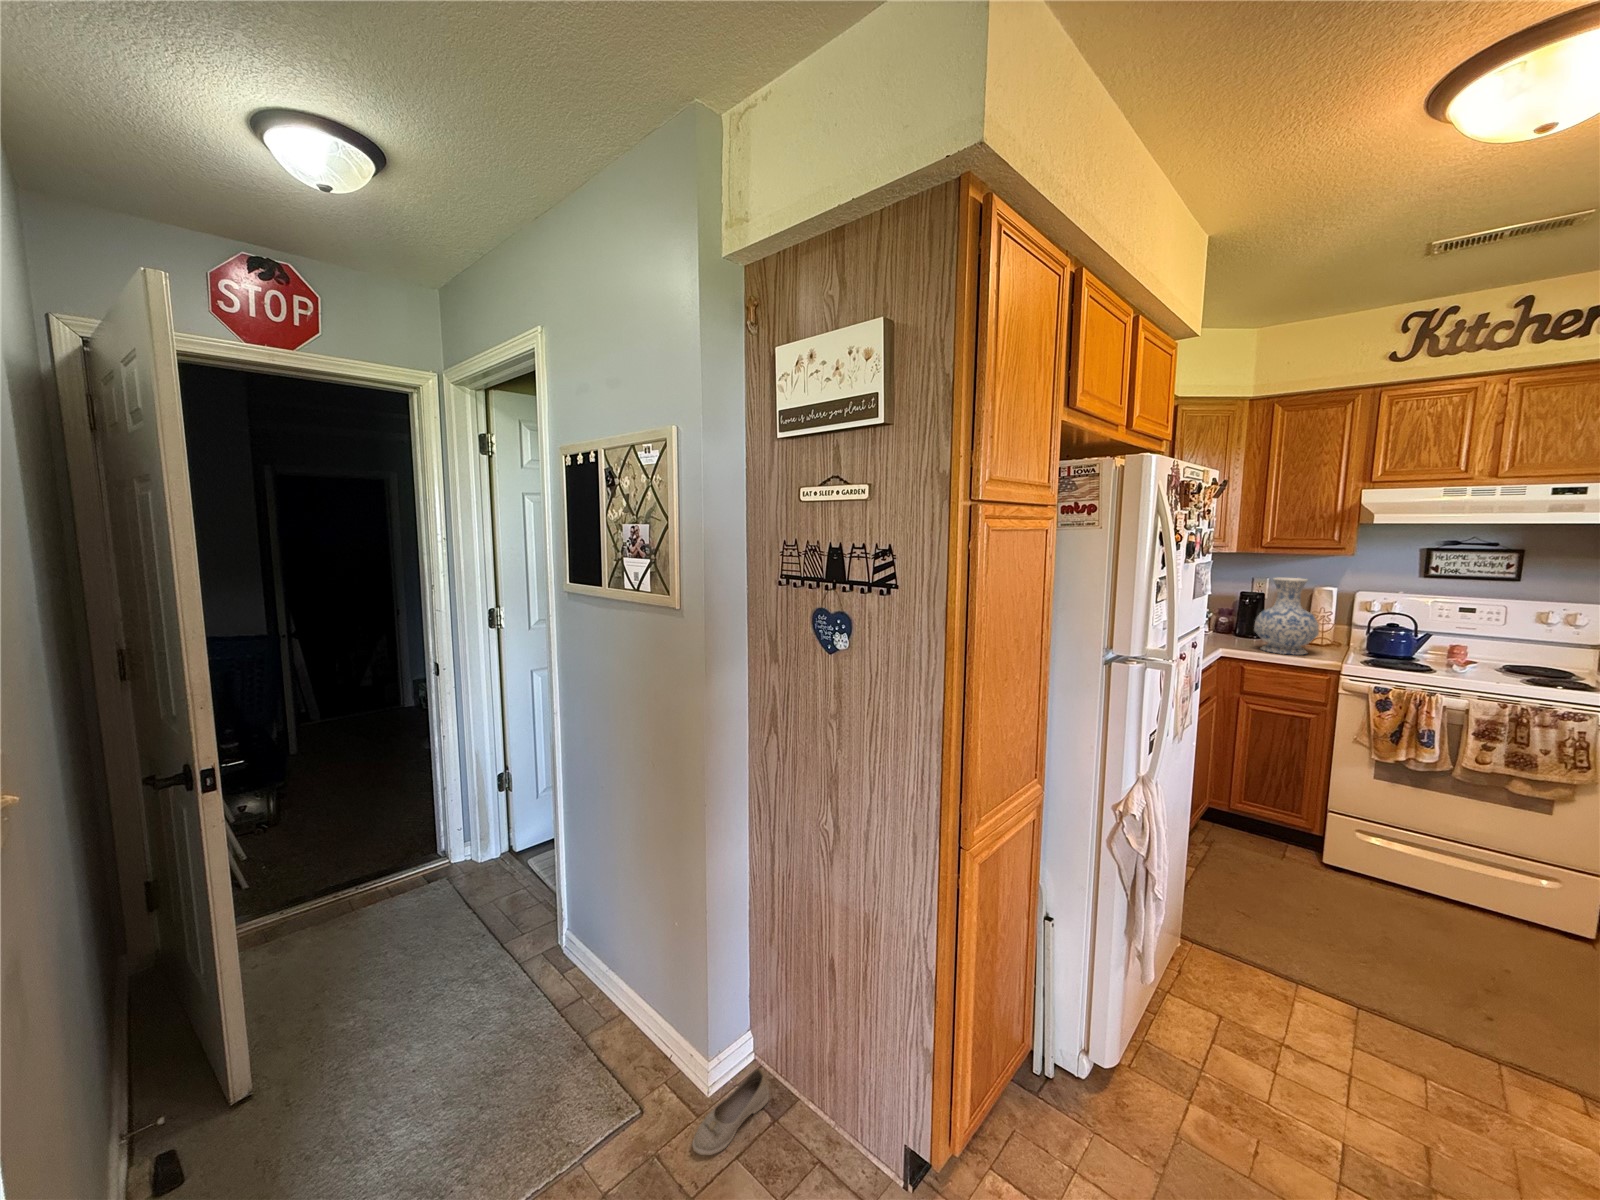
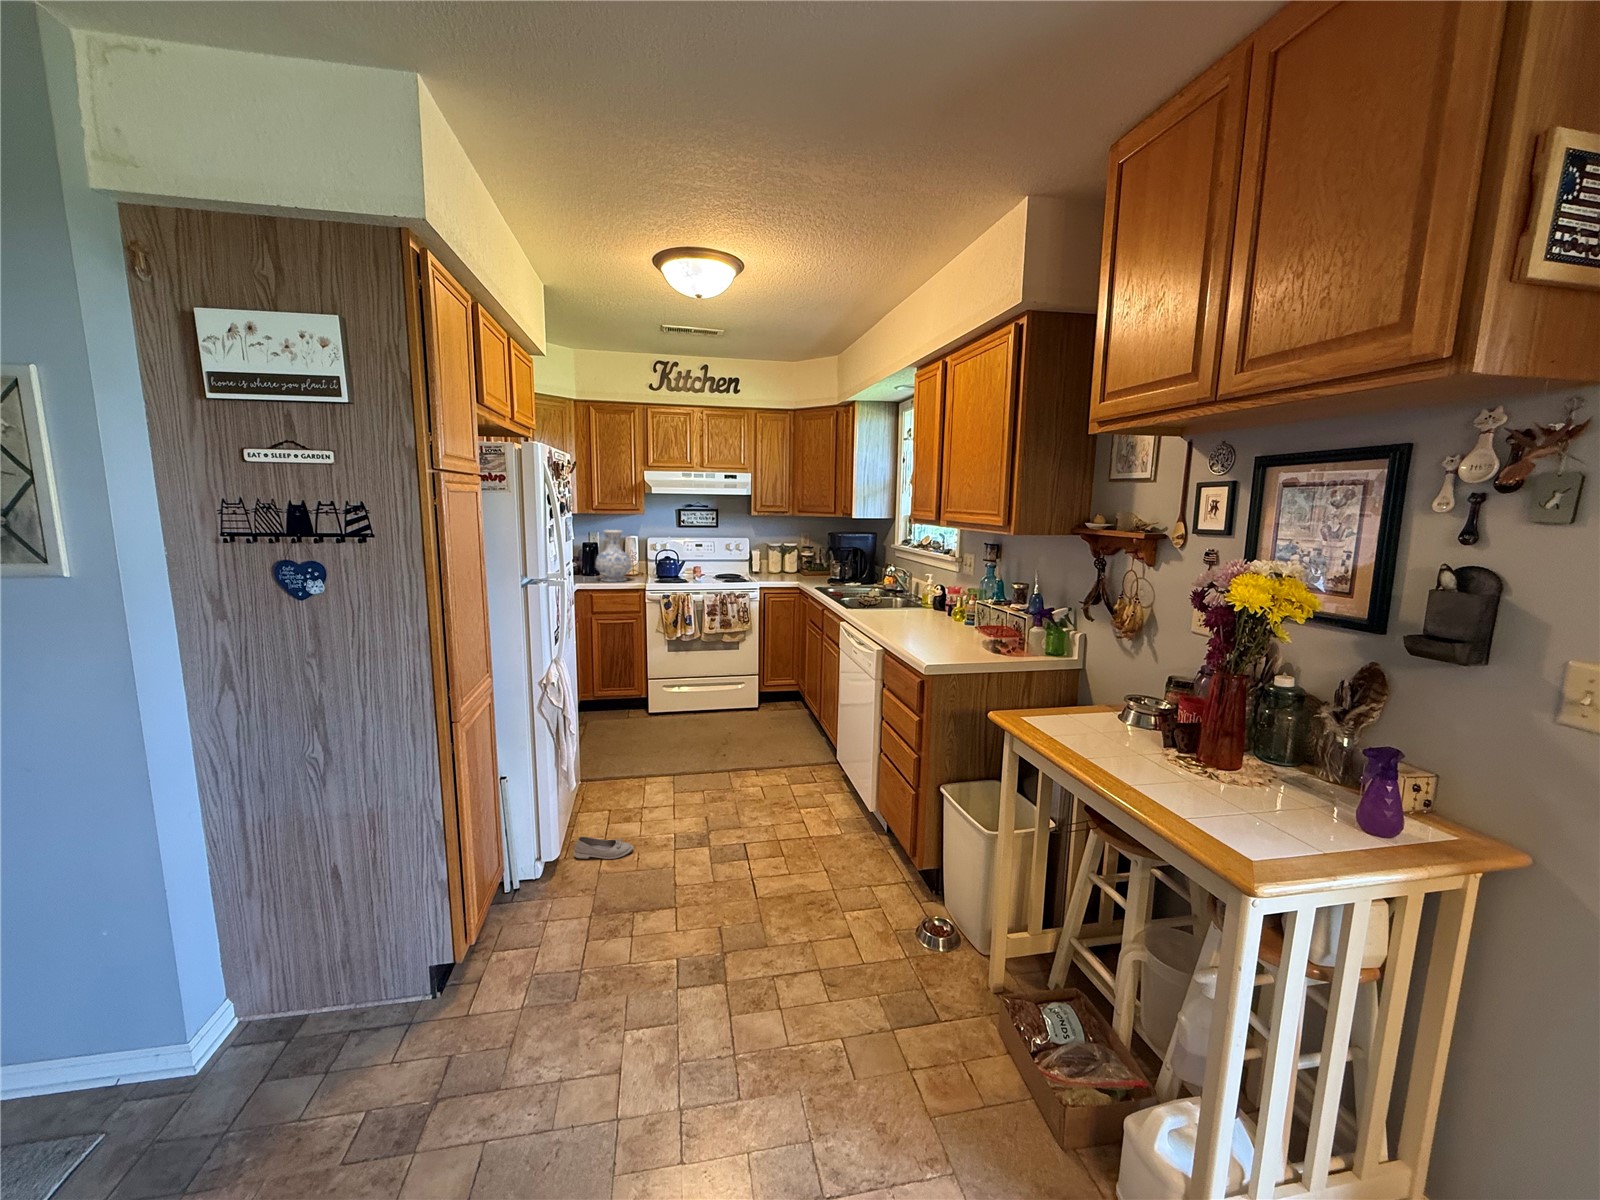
shoe: present [692,1068,769,1155] -> present [574,836,633,859]

